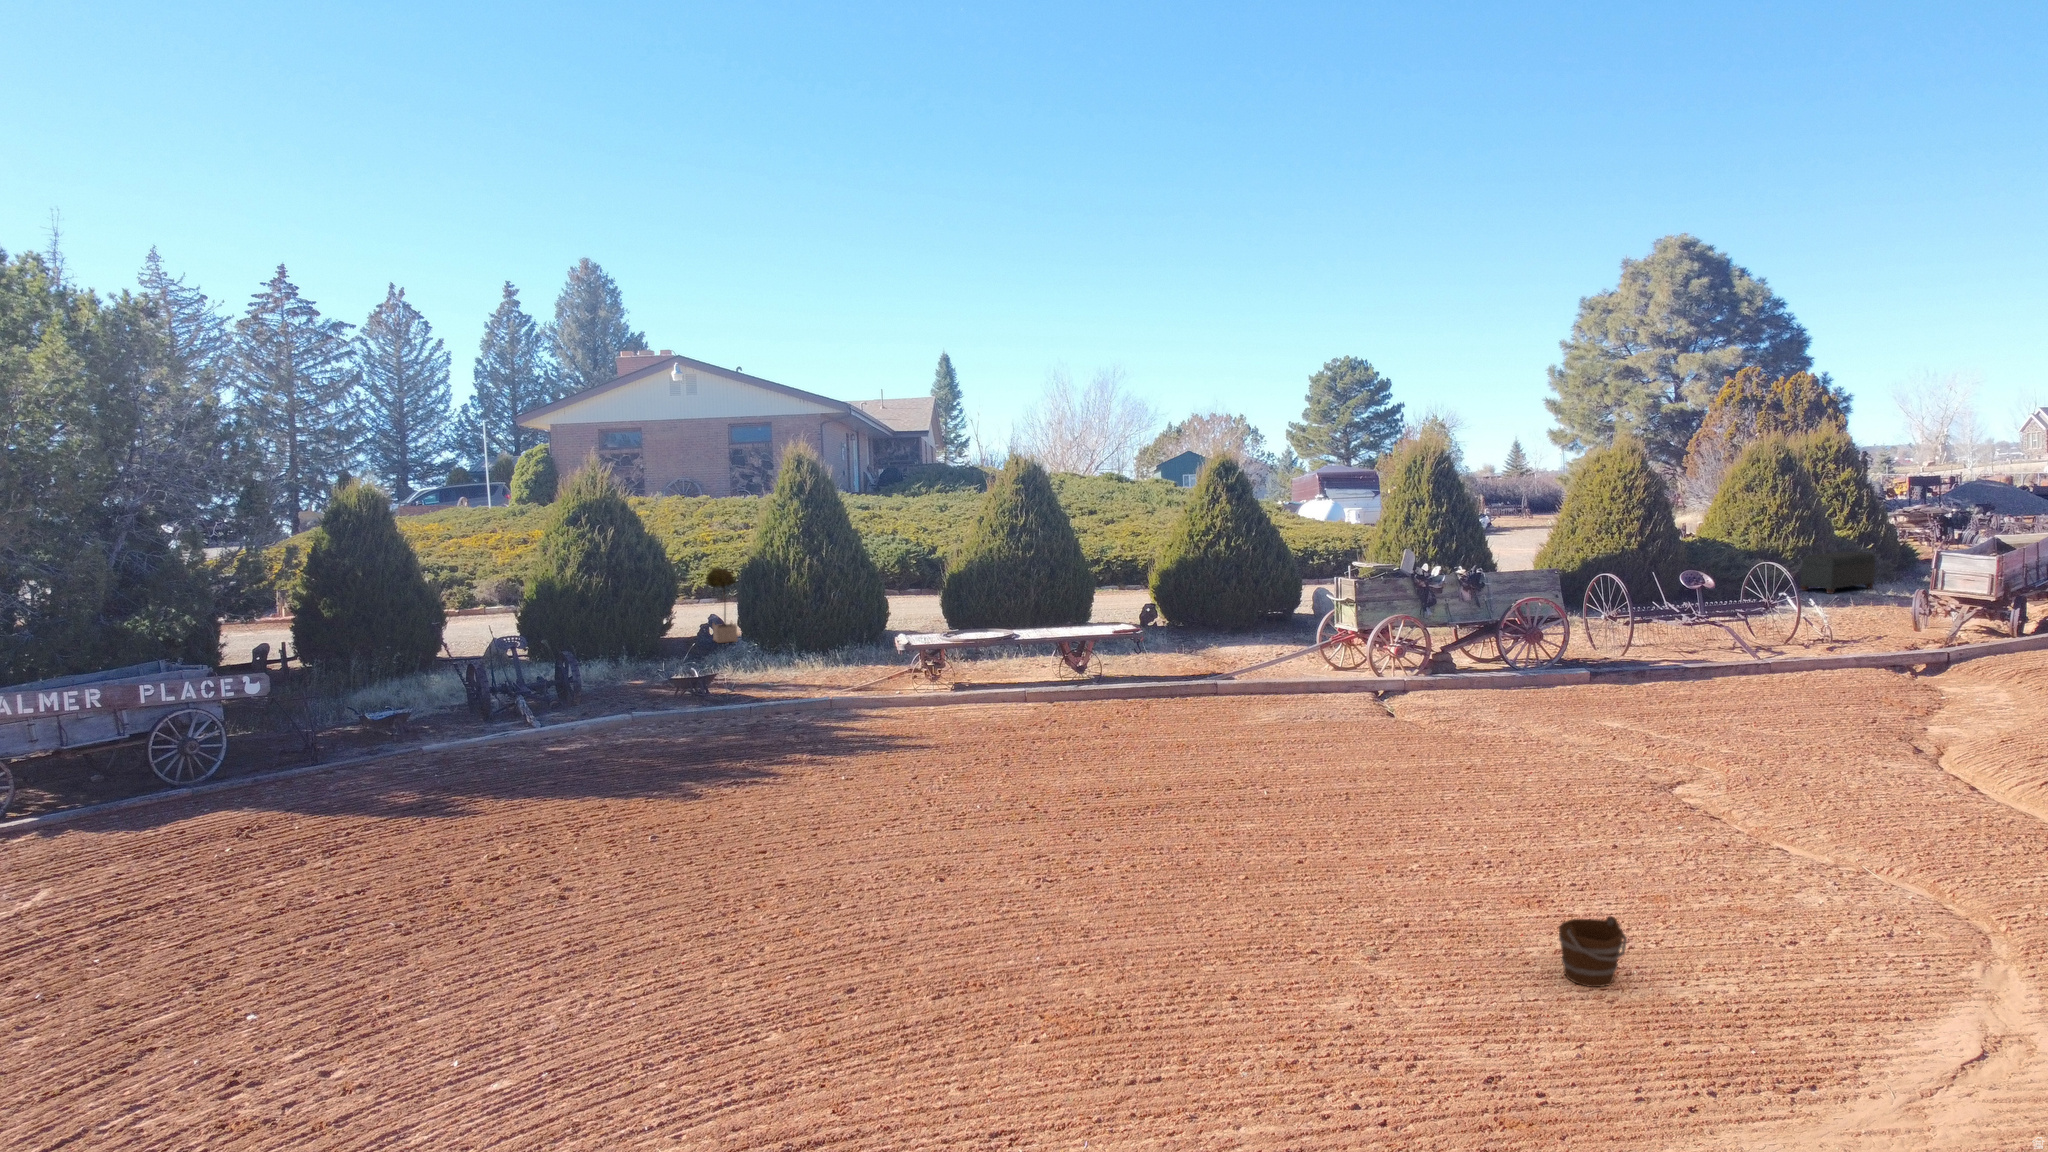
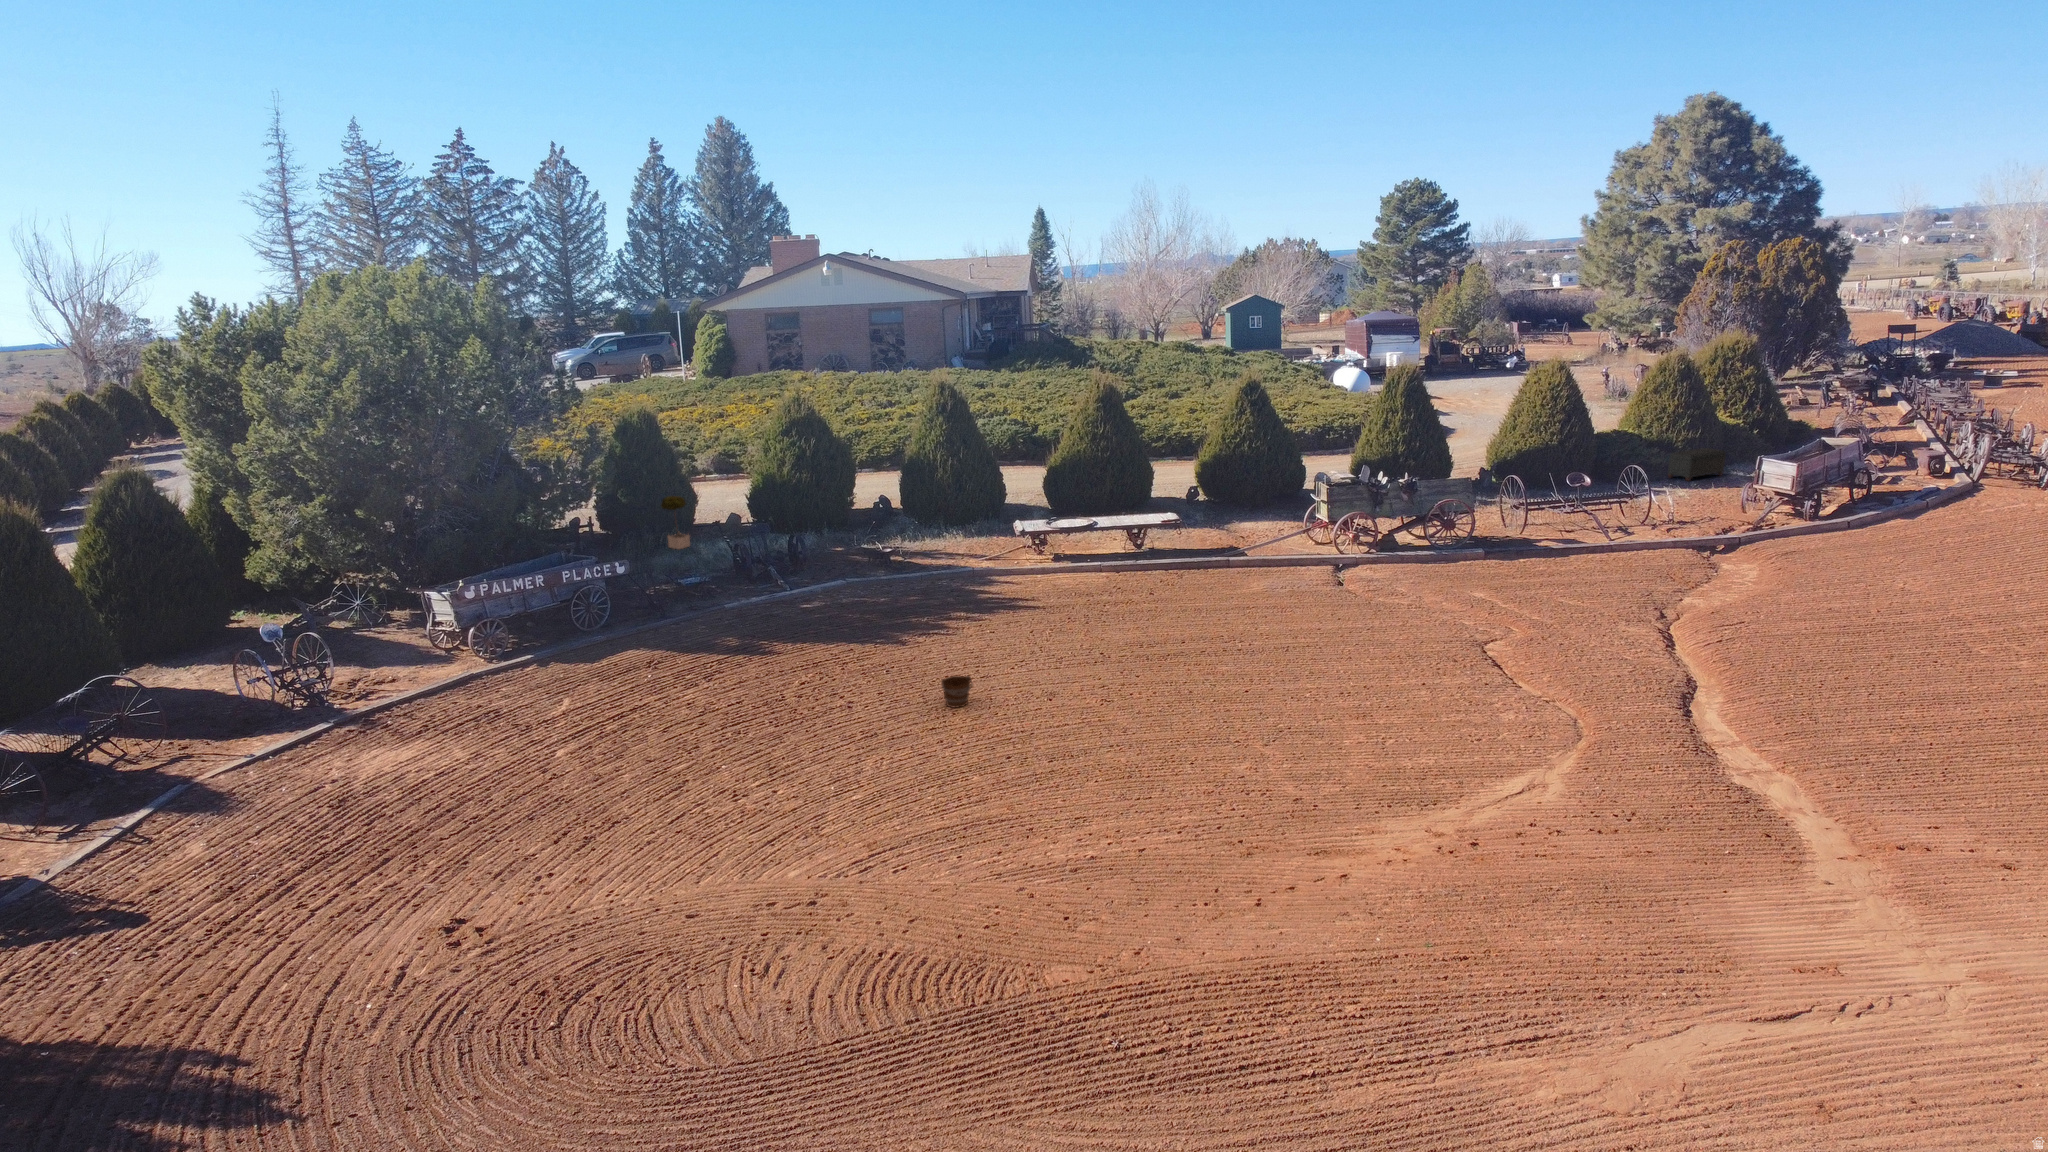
potted tree: present [706,567,738,643] -> present [661,496,690,549]
bucket: present [1559,916,1627,987] -> present [941,676,972,708]

